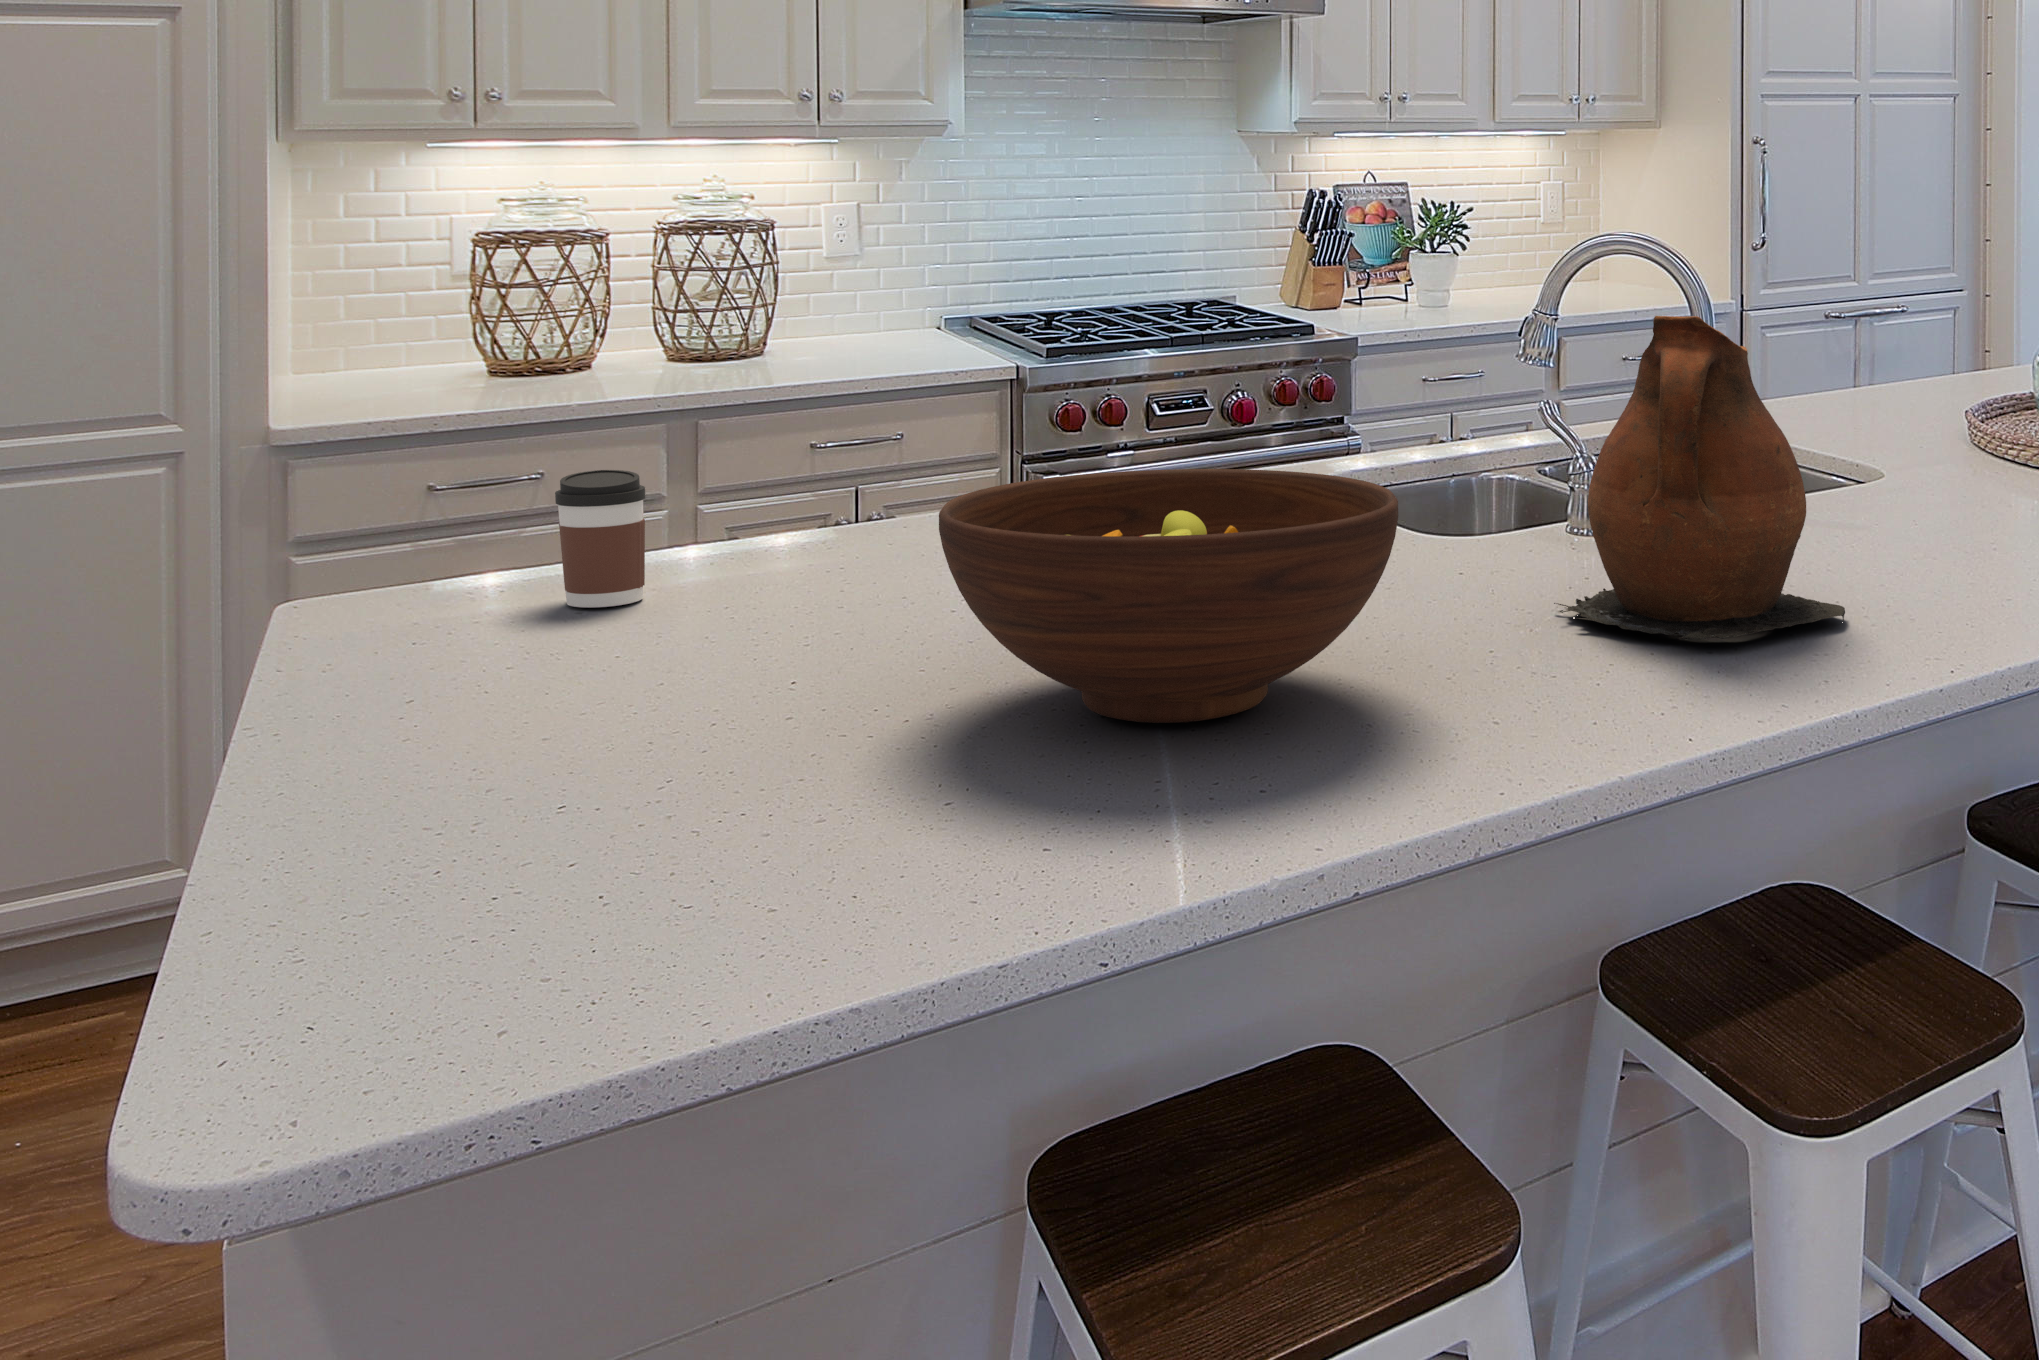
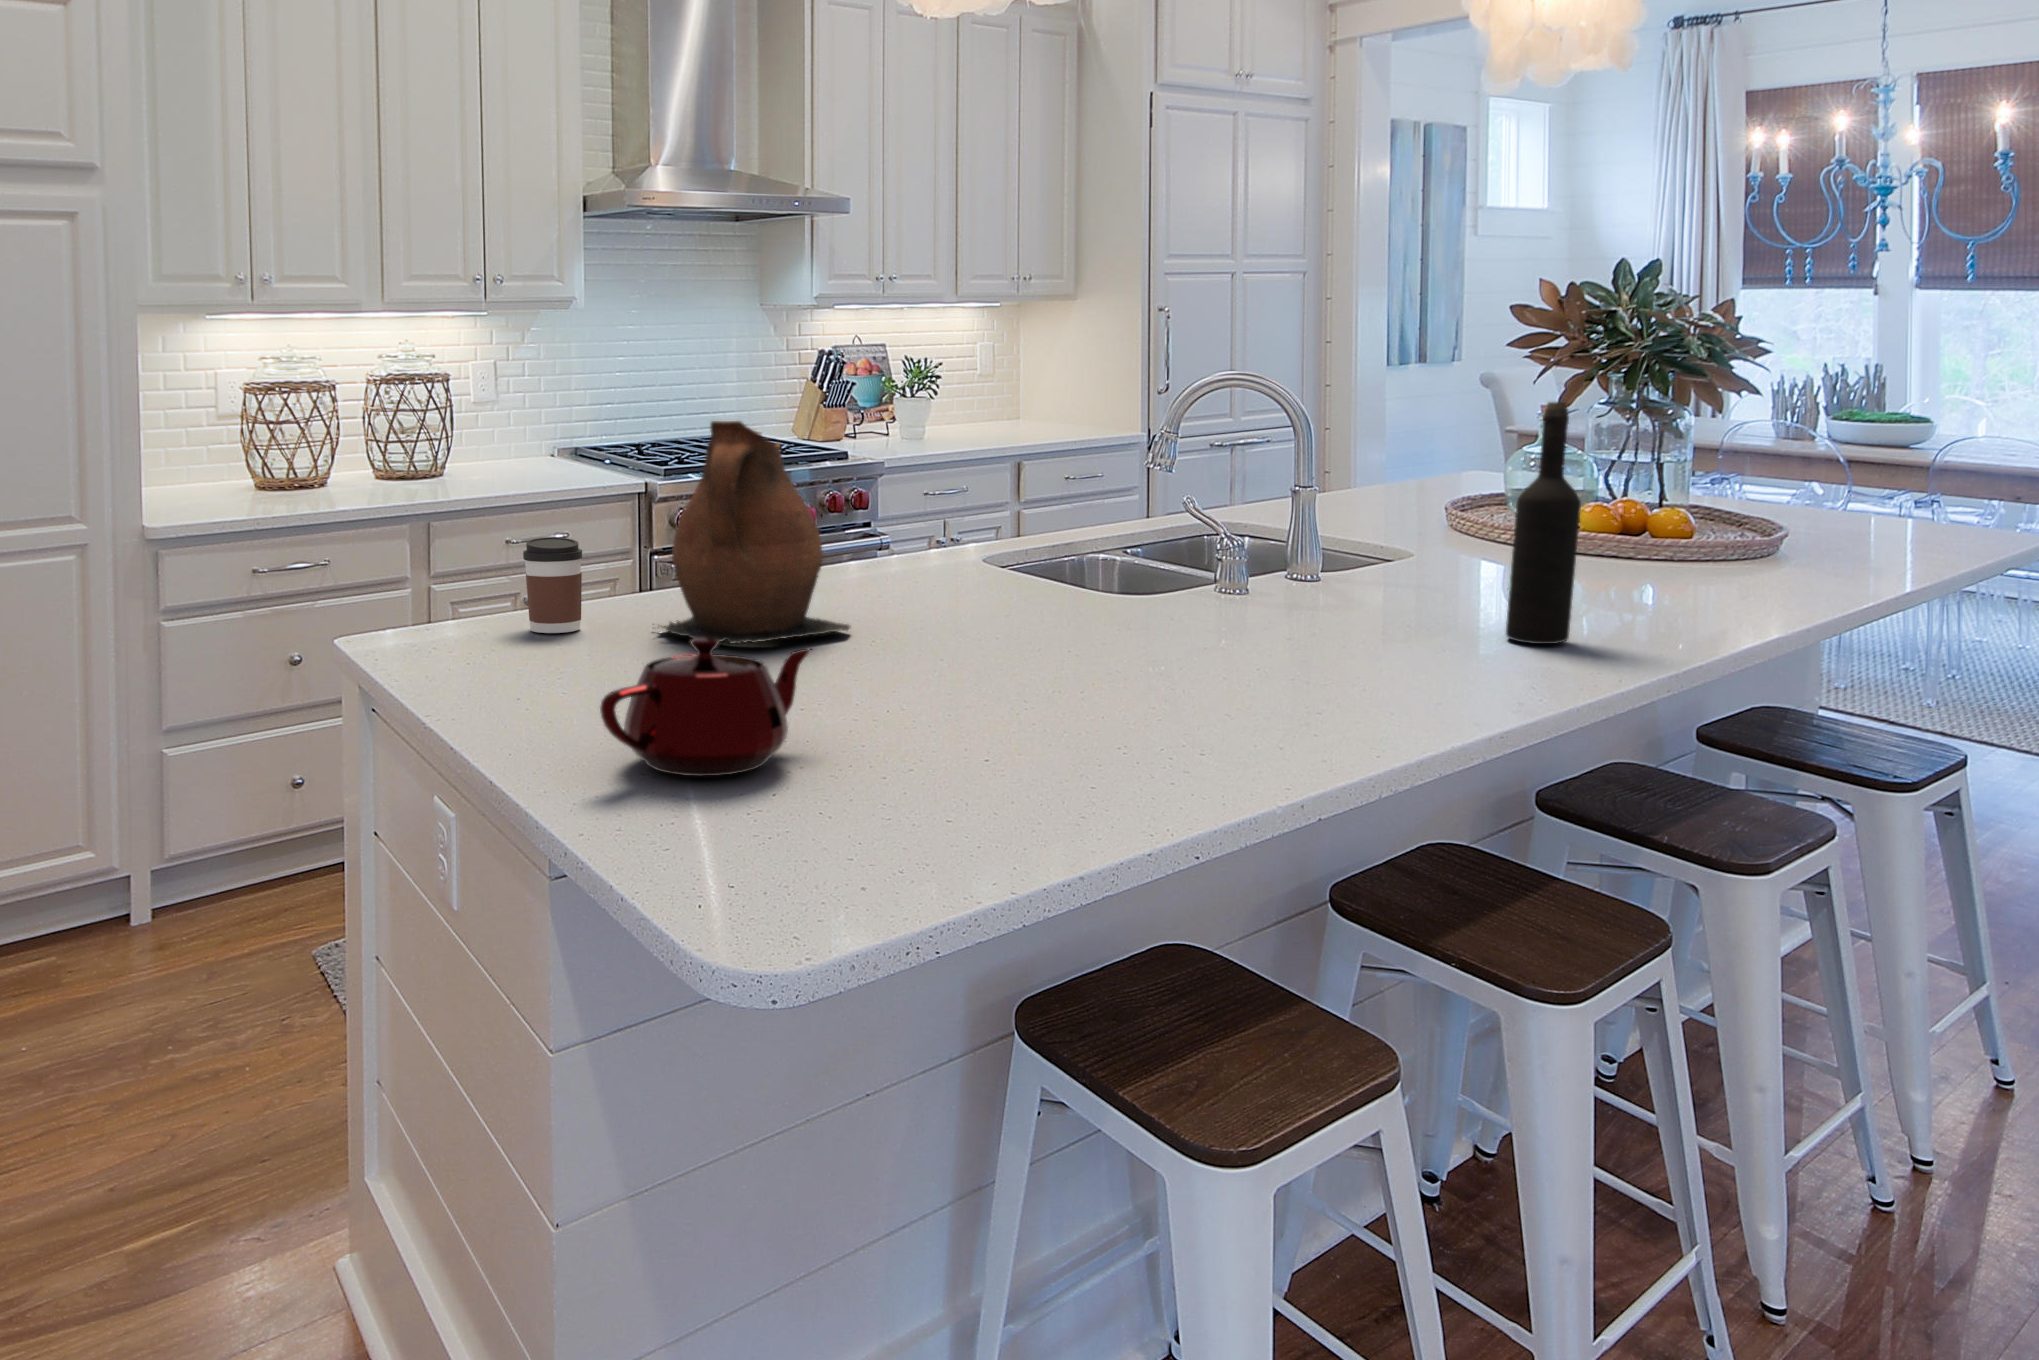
wine bottle: none [1923,291,2008,628] -> present [1506,402,1581,644]
ceramic pitcher: present [1554,316,1845,639] -> present [653,421,850,644]
fruit bowl: present [939,469,1398,723] -> none [881,530,1203,698]
teapot: none [331,651,747,867] -> present [600,637,812,776]

